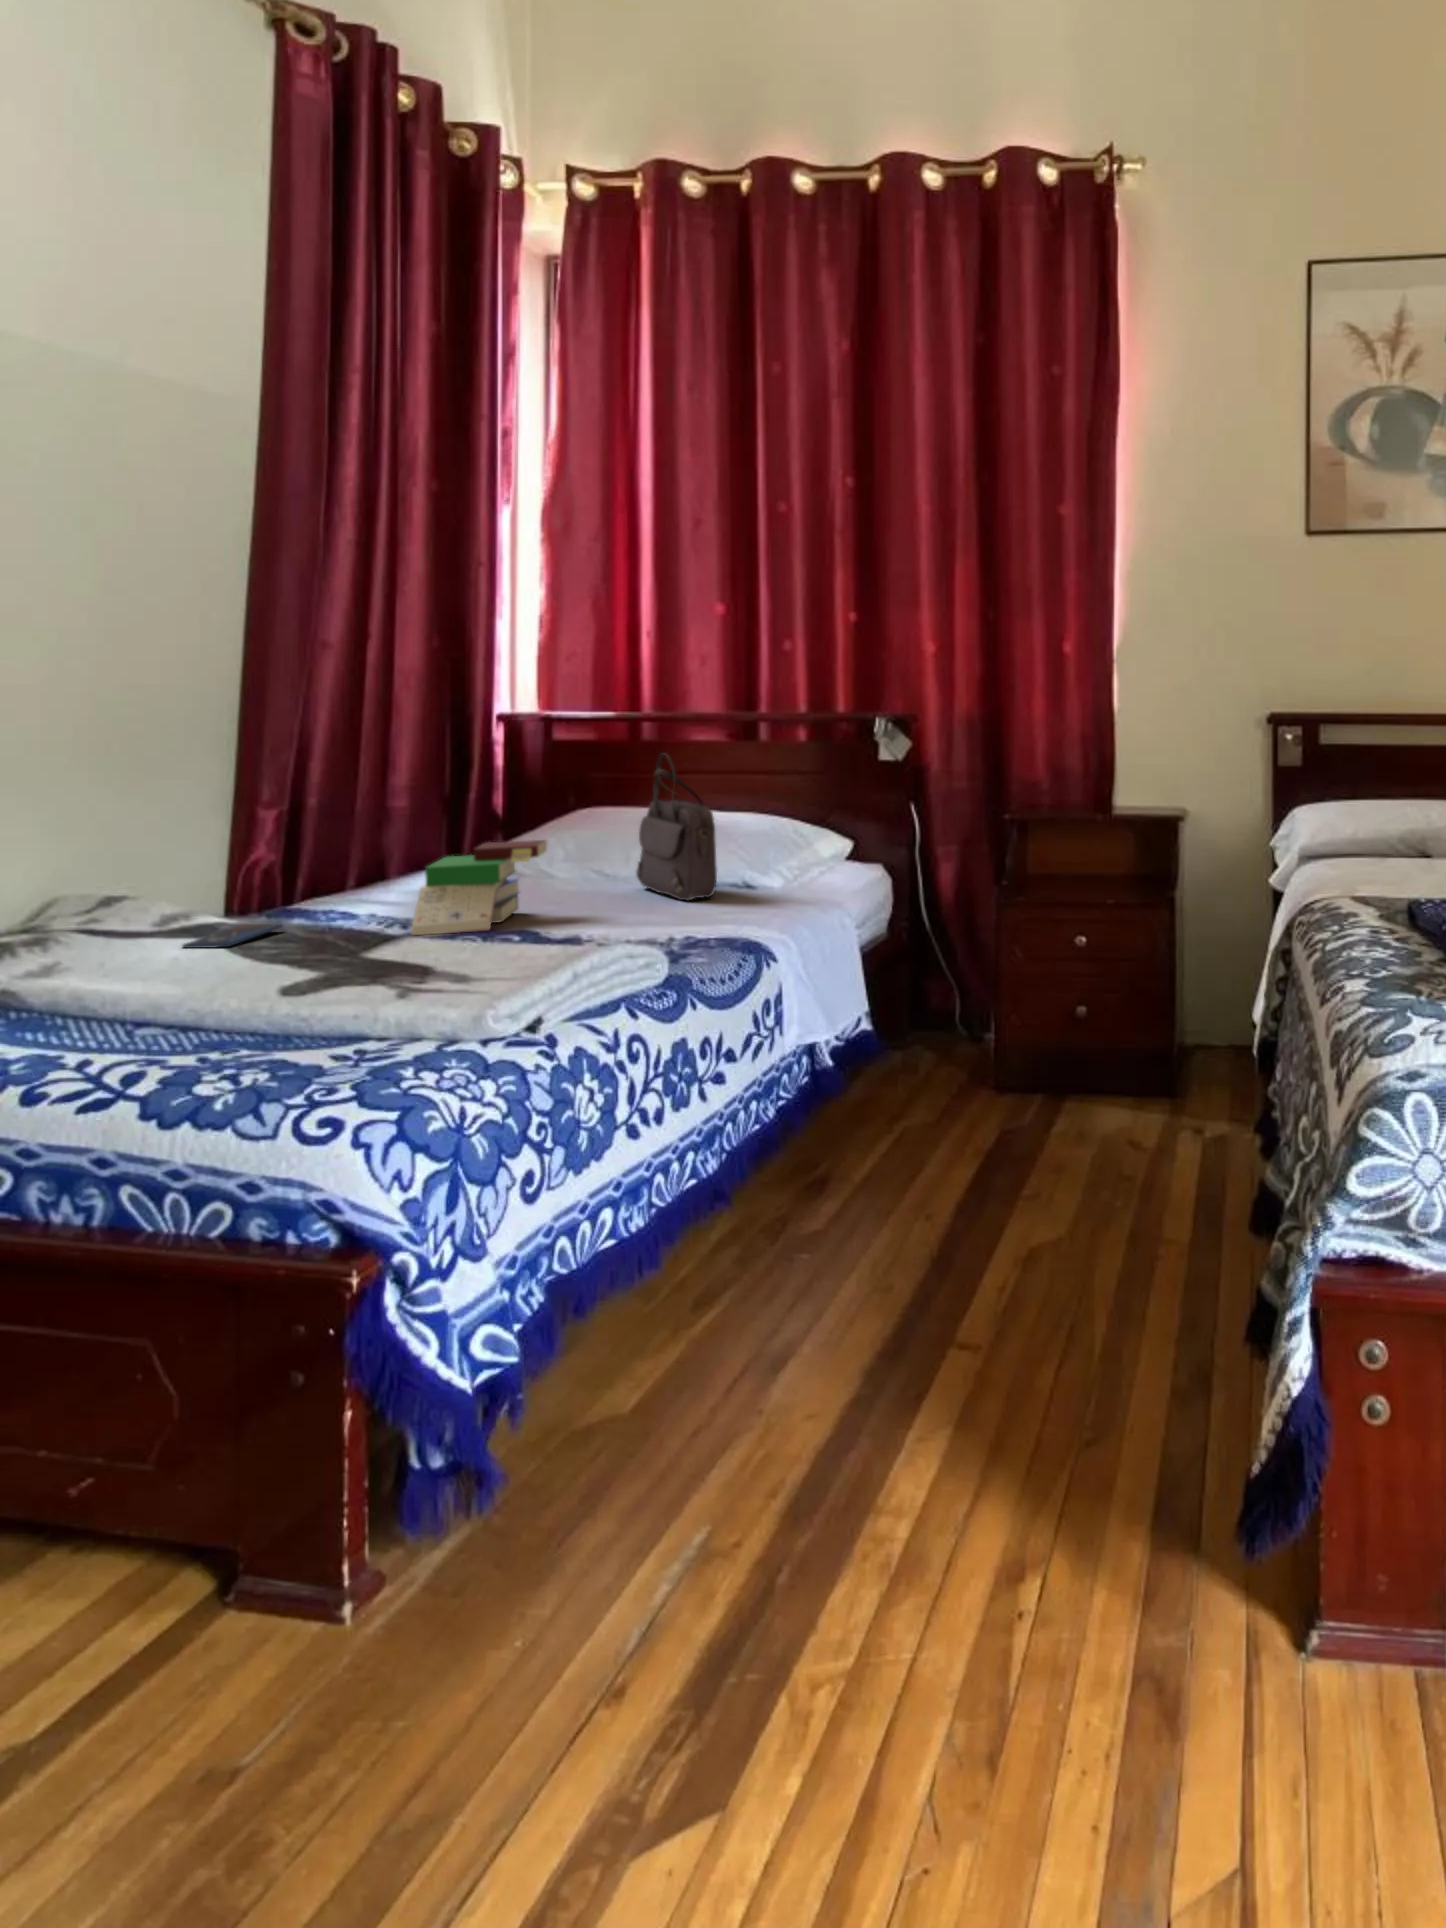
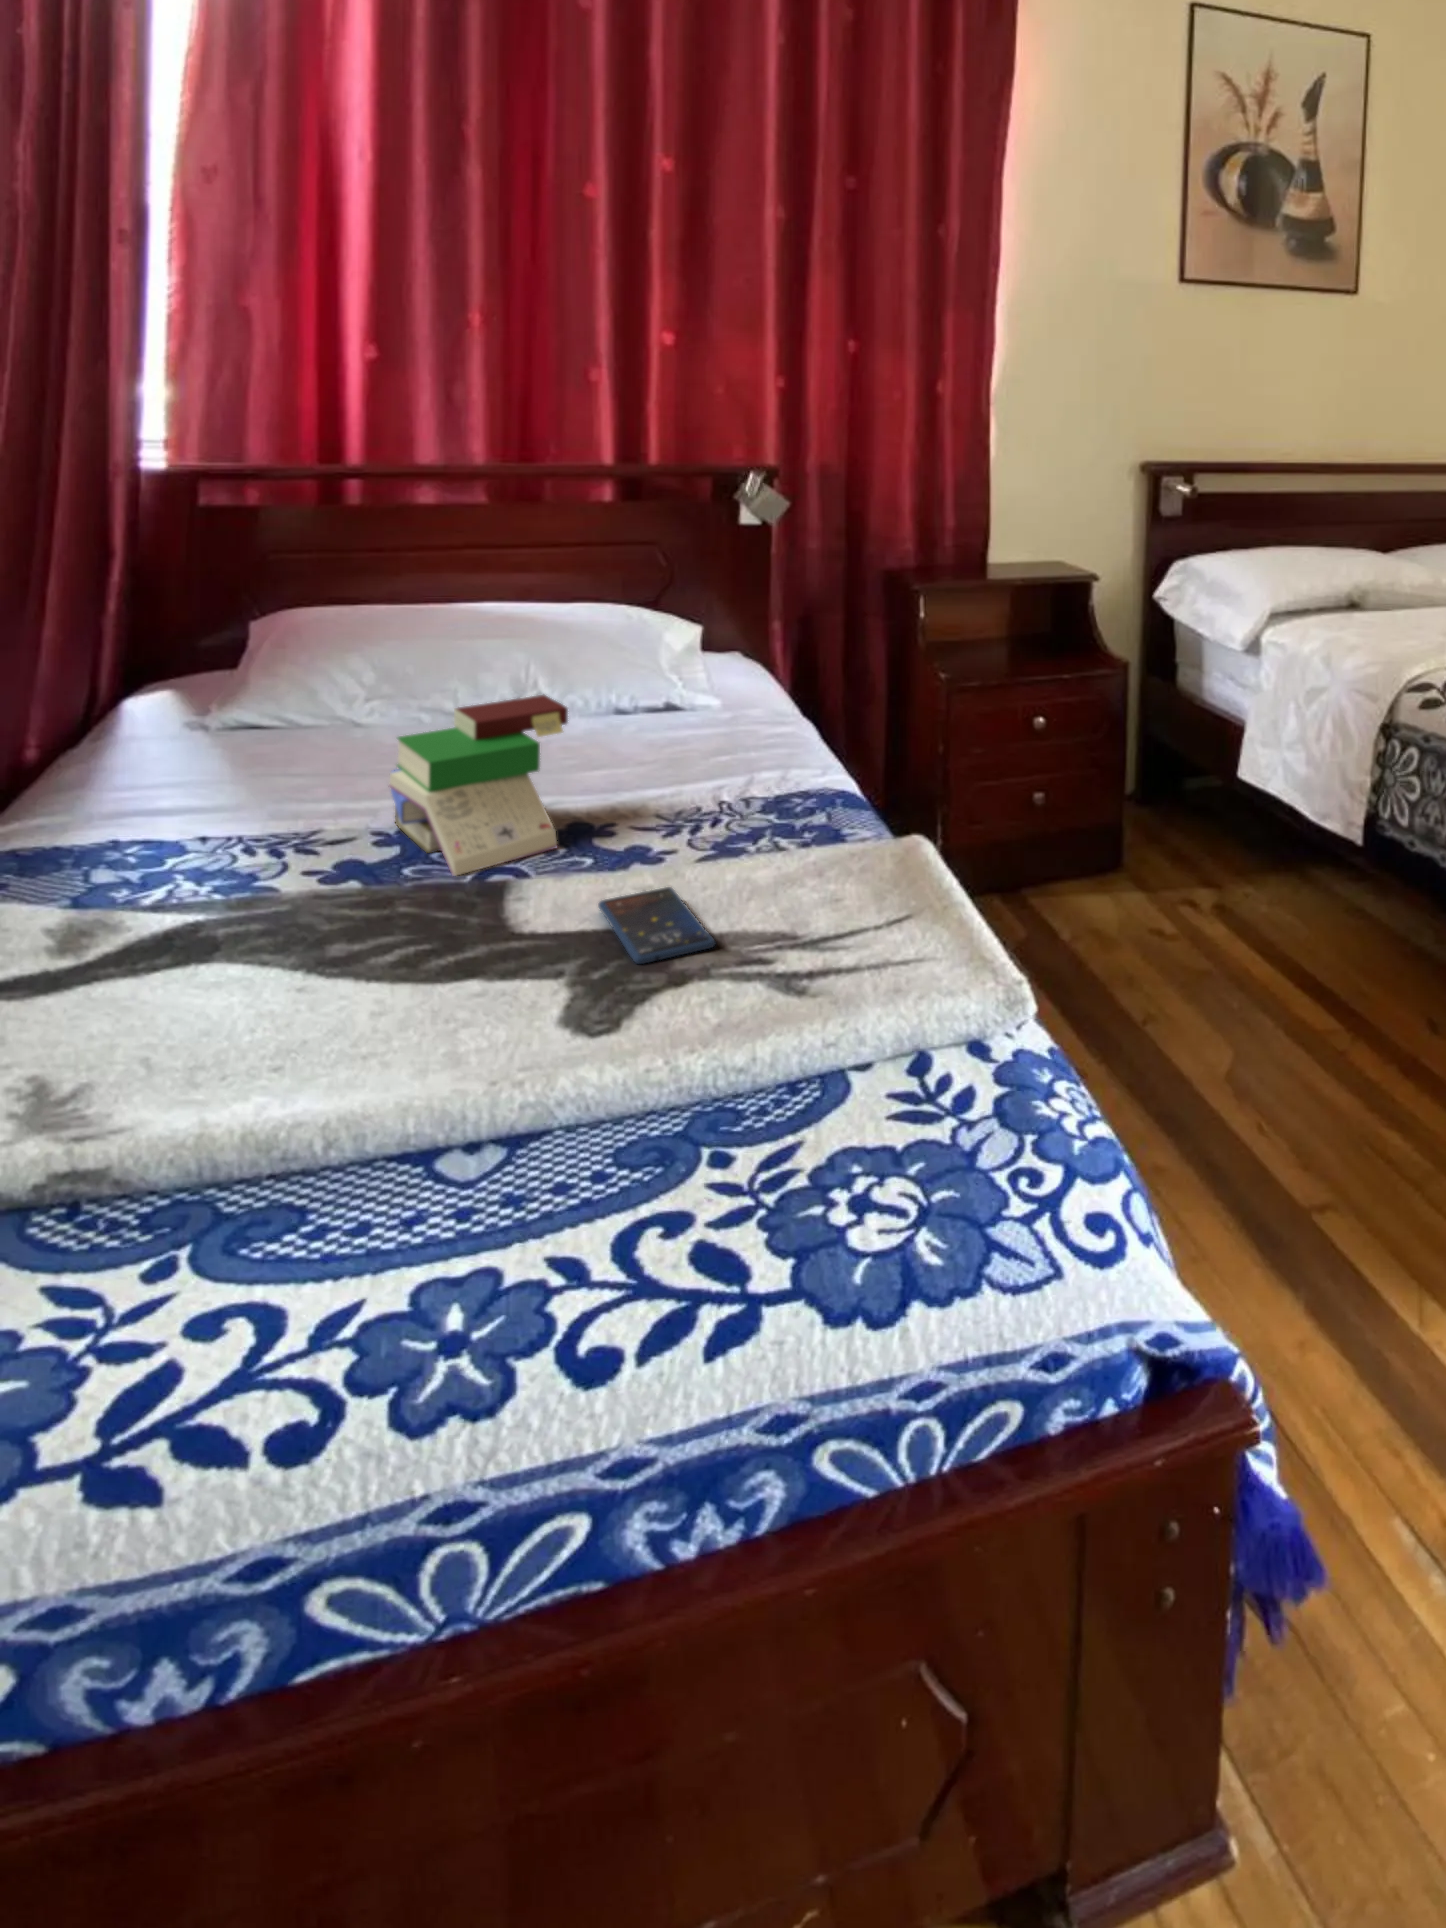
handbag: present [636,753,717,901] -> none [550,551,719,757]
smartphone: present [183,924,282,948] -> present [598,887,716,964]

